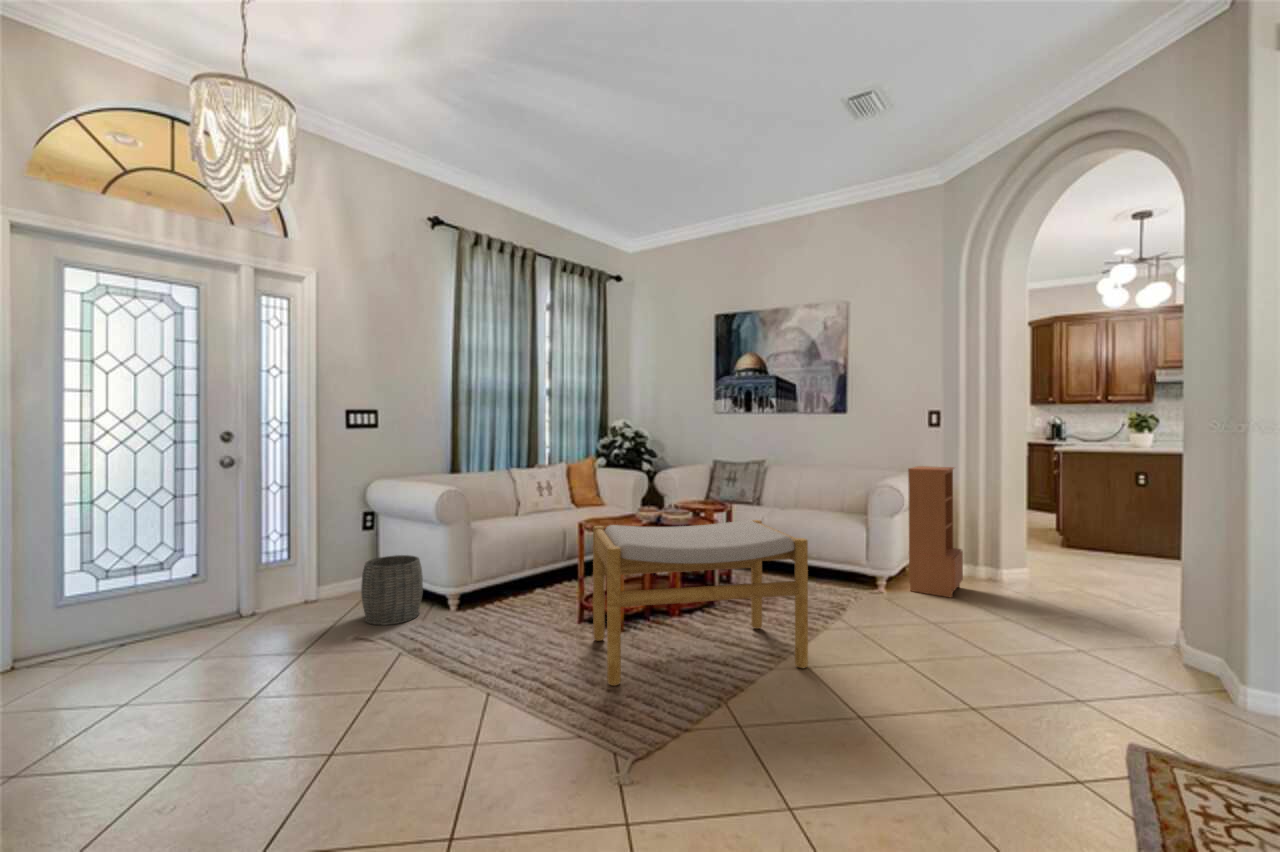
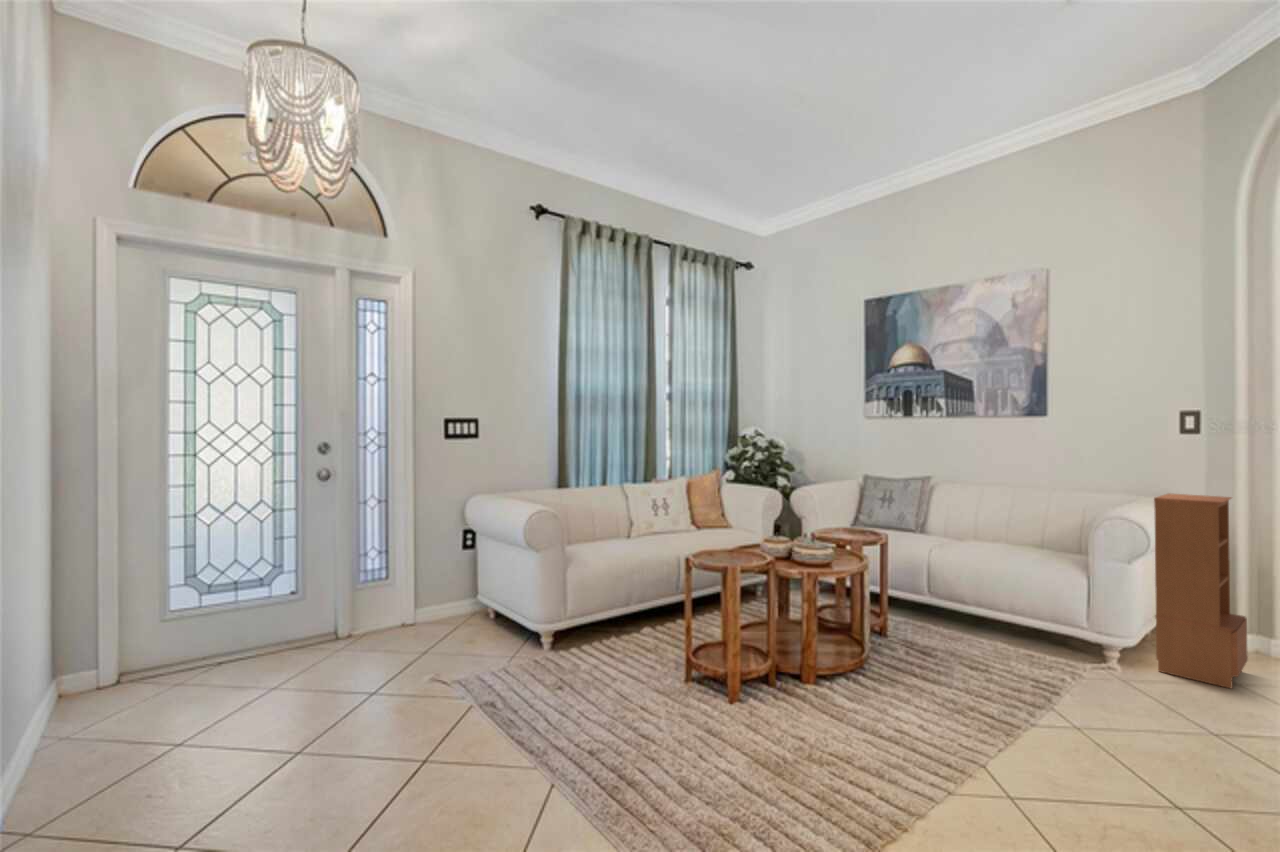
footstool: present [593,520,808,686] -> none [701,565,1005,794]
woven basket: present [361,555,423,625] -> none [449,581,514,662]

